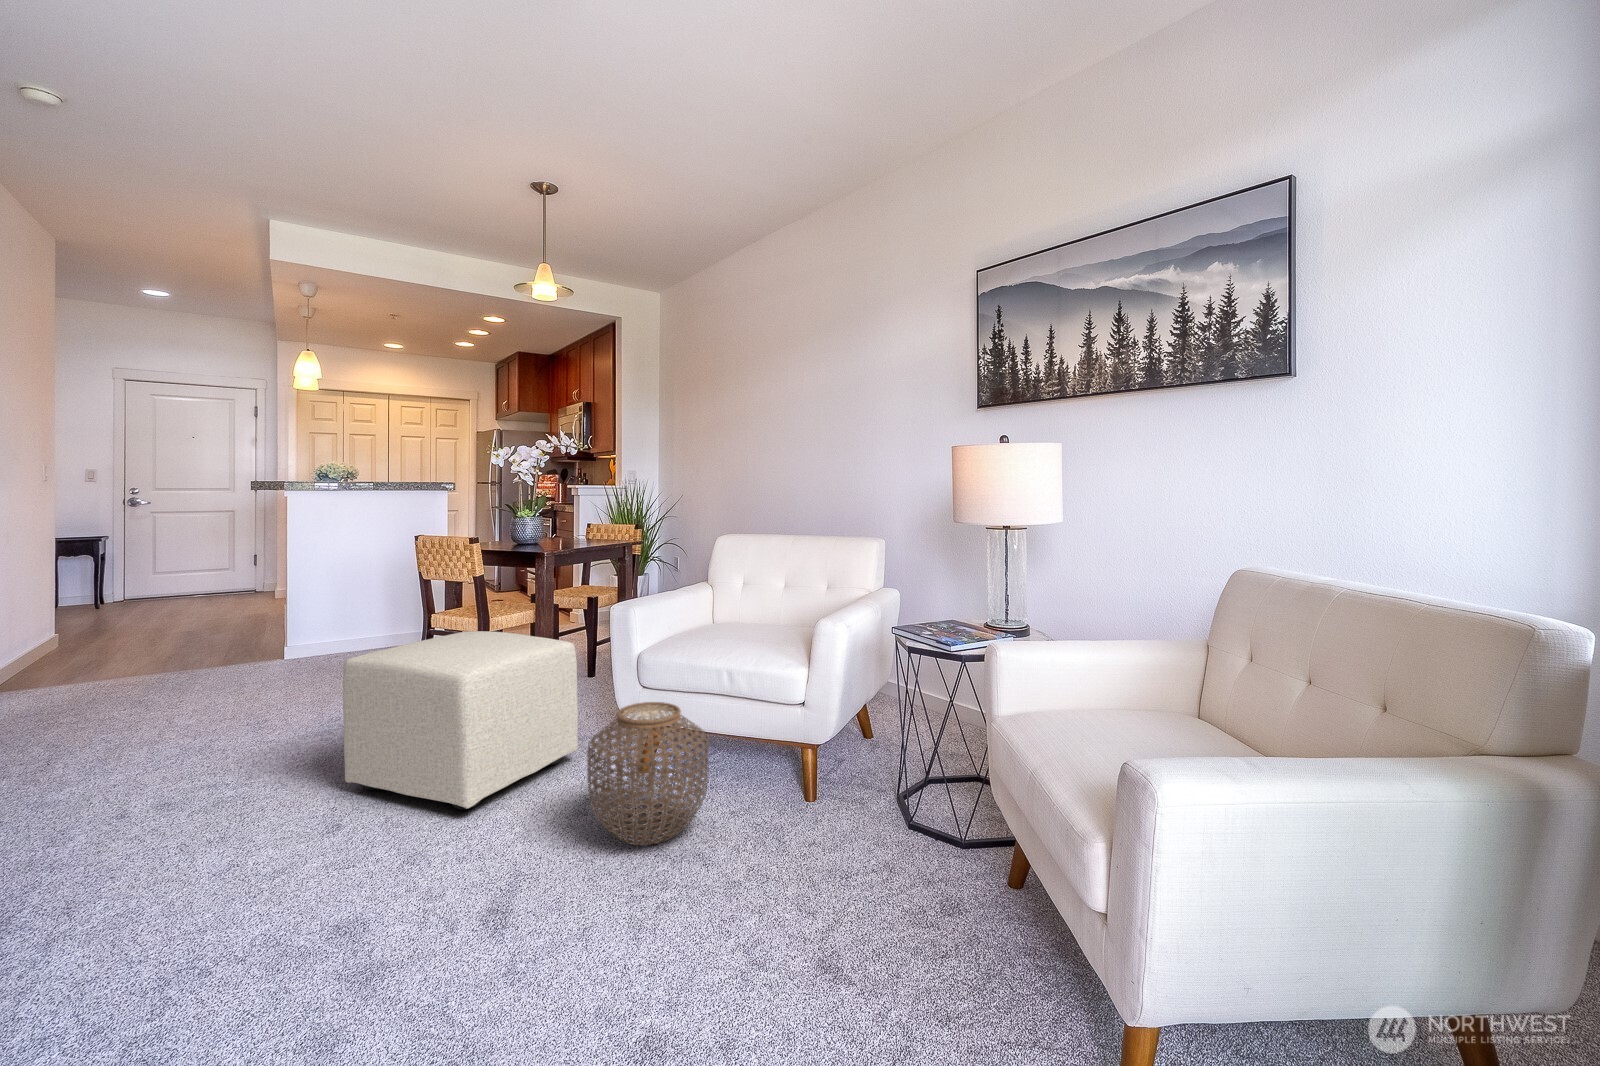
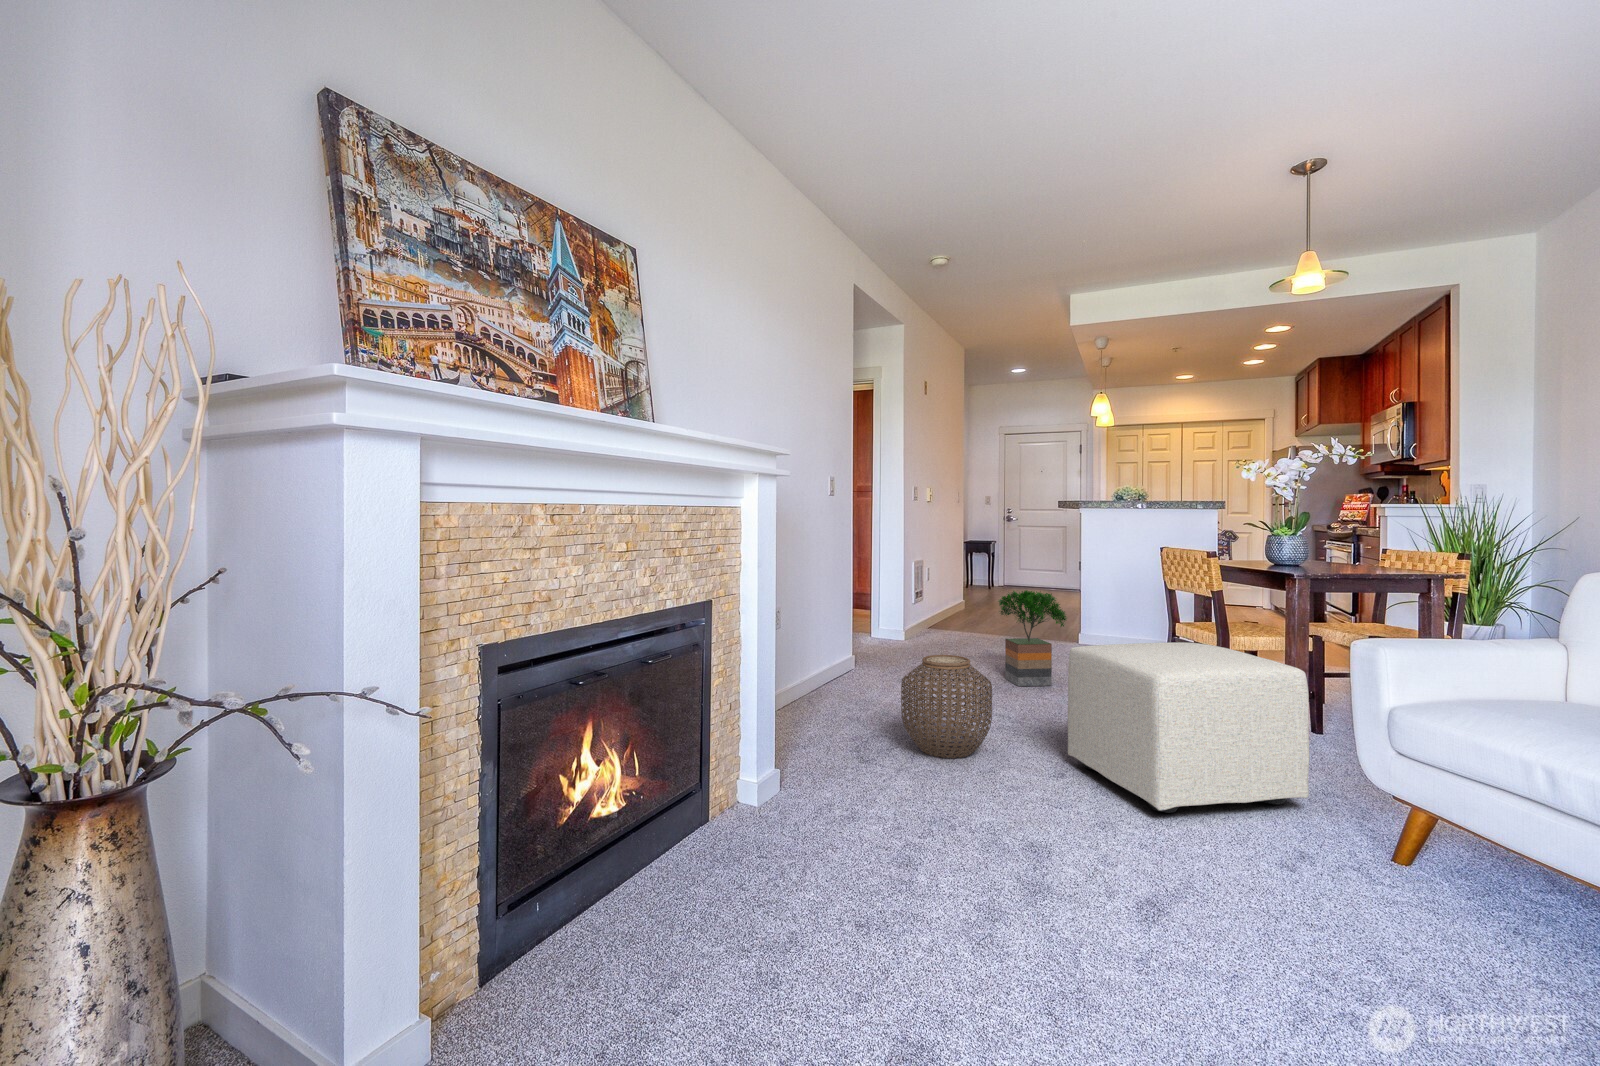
potted tree: none [196,590,305,714] -> present [998,590,1067,686]
woven basket: present [587,702,709,845] -> present [901,655,992,758]

